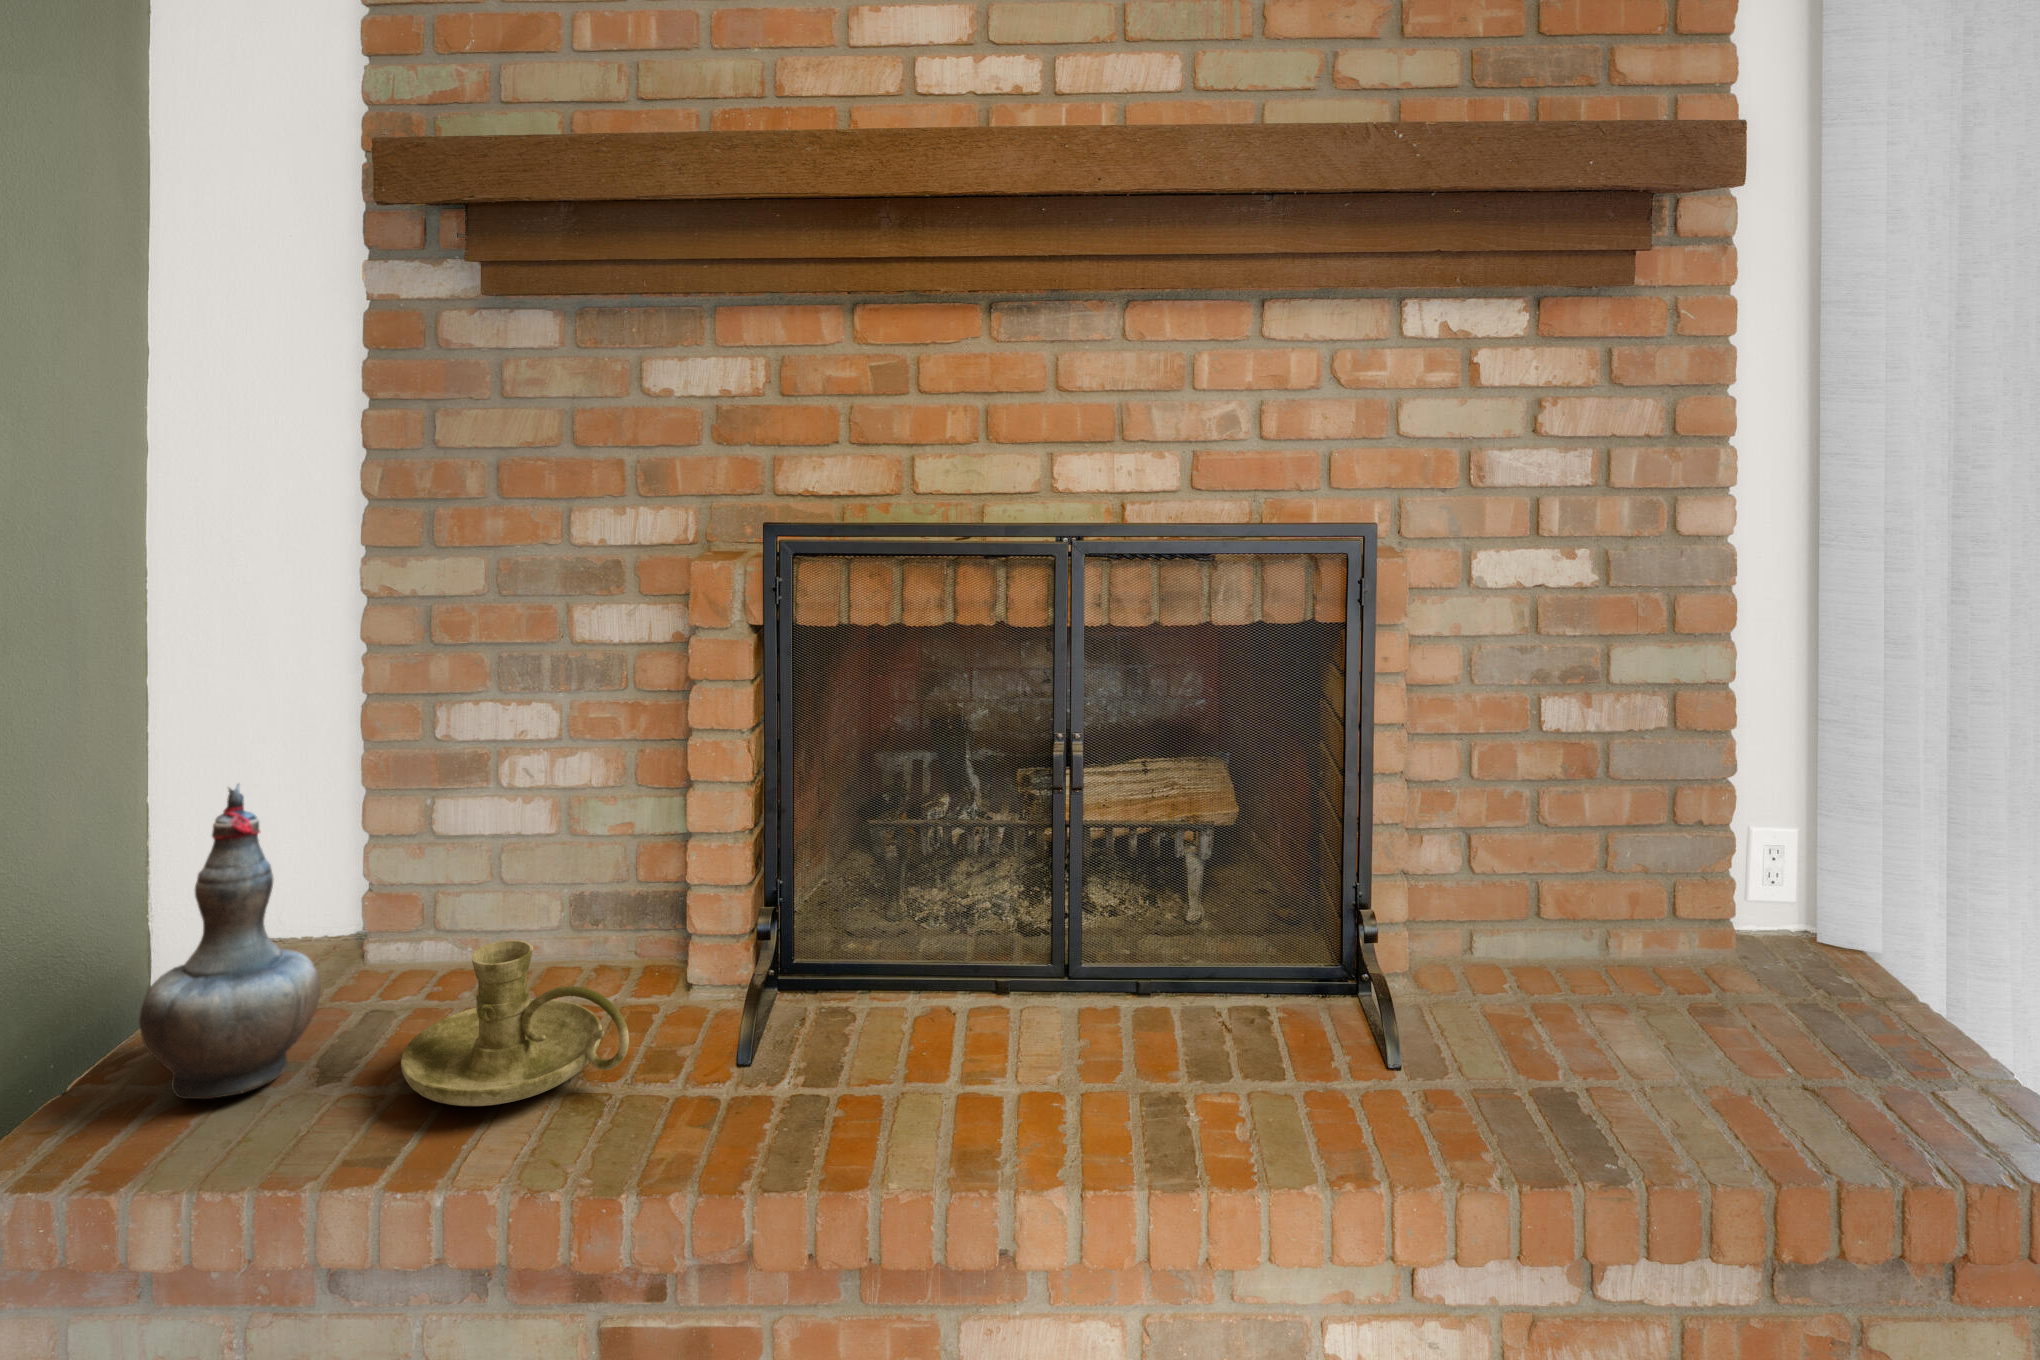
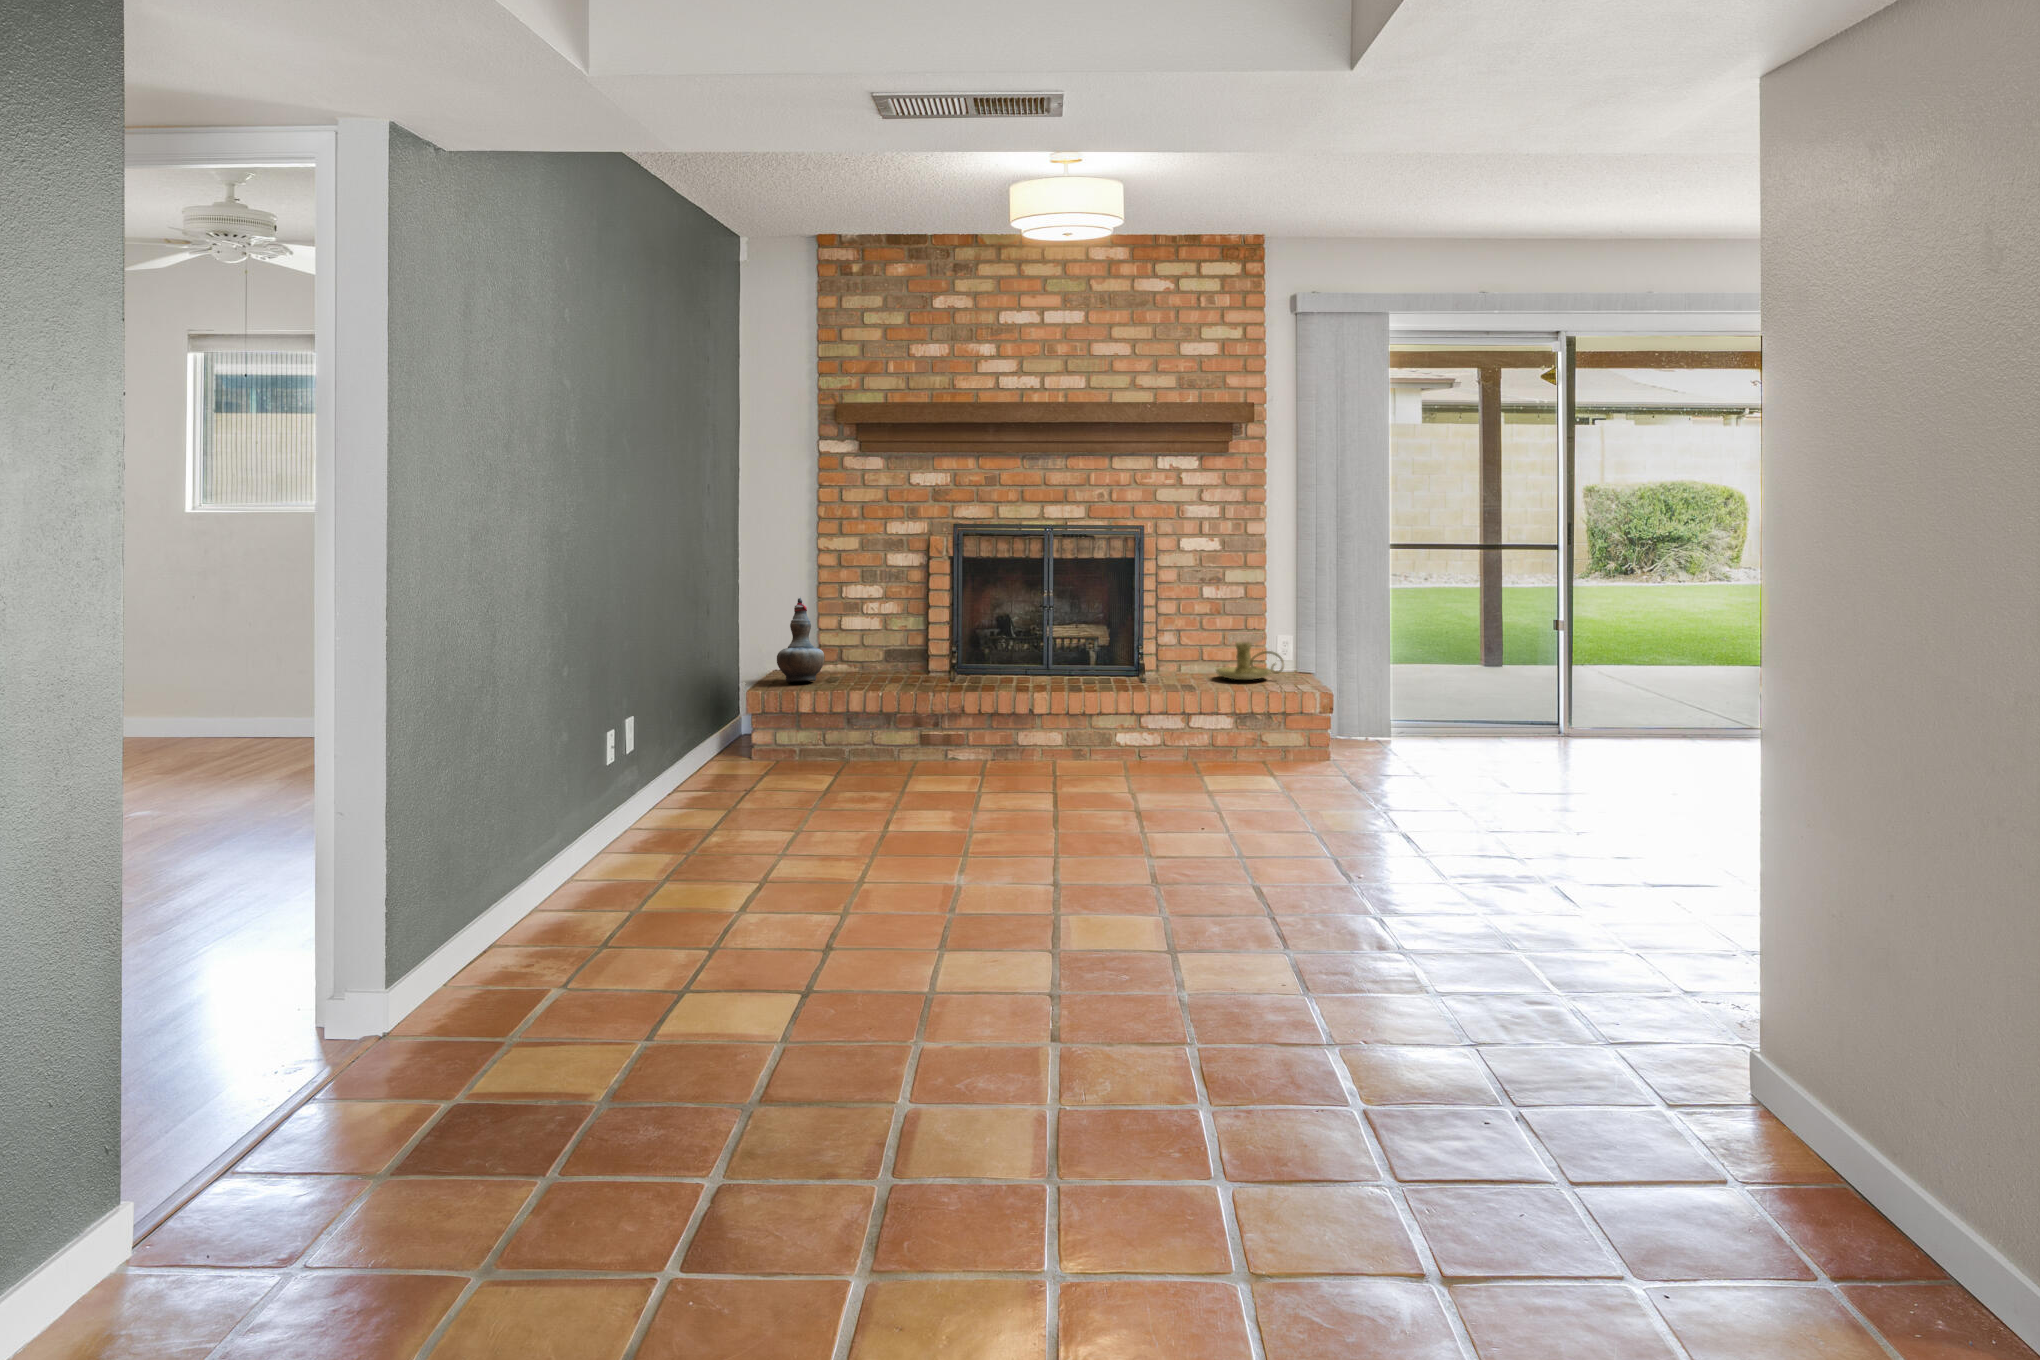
candle holder: present [401,940,629,1106] -> present [1216,642,1284,680]

